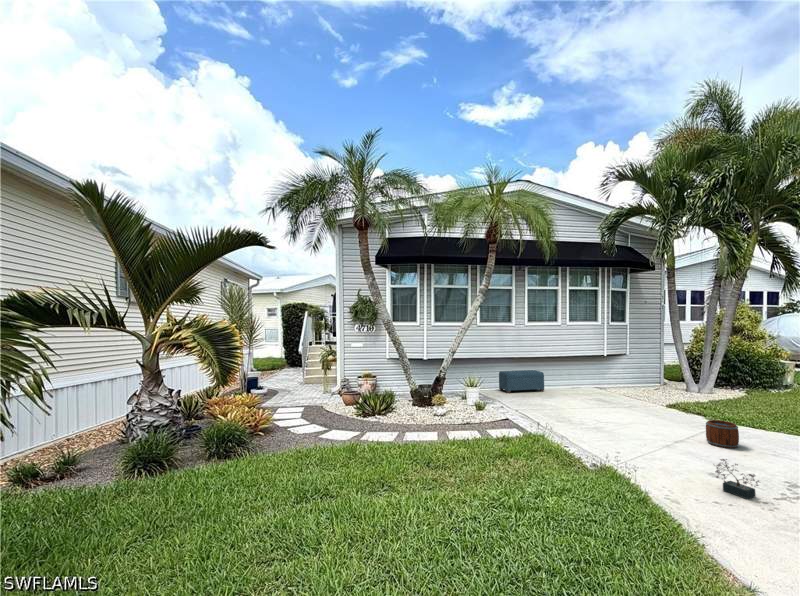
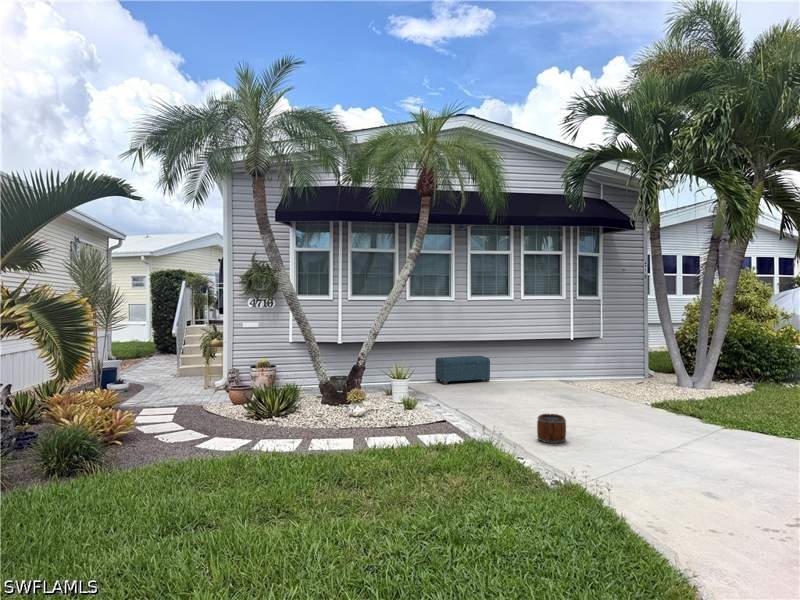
bucket: present [706,420,739,448] -> present [537,414,566,444]
decorative plant: present [715,459,759,499] -> none [604,448,643,486]

